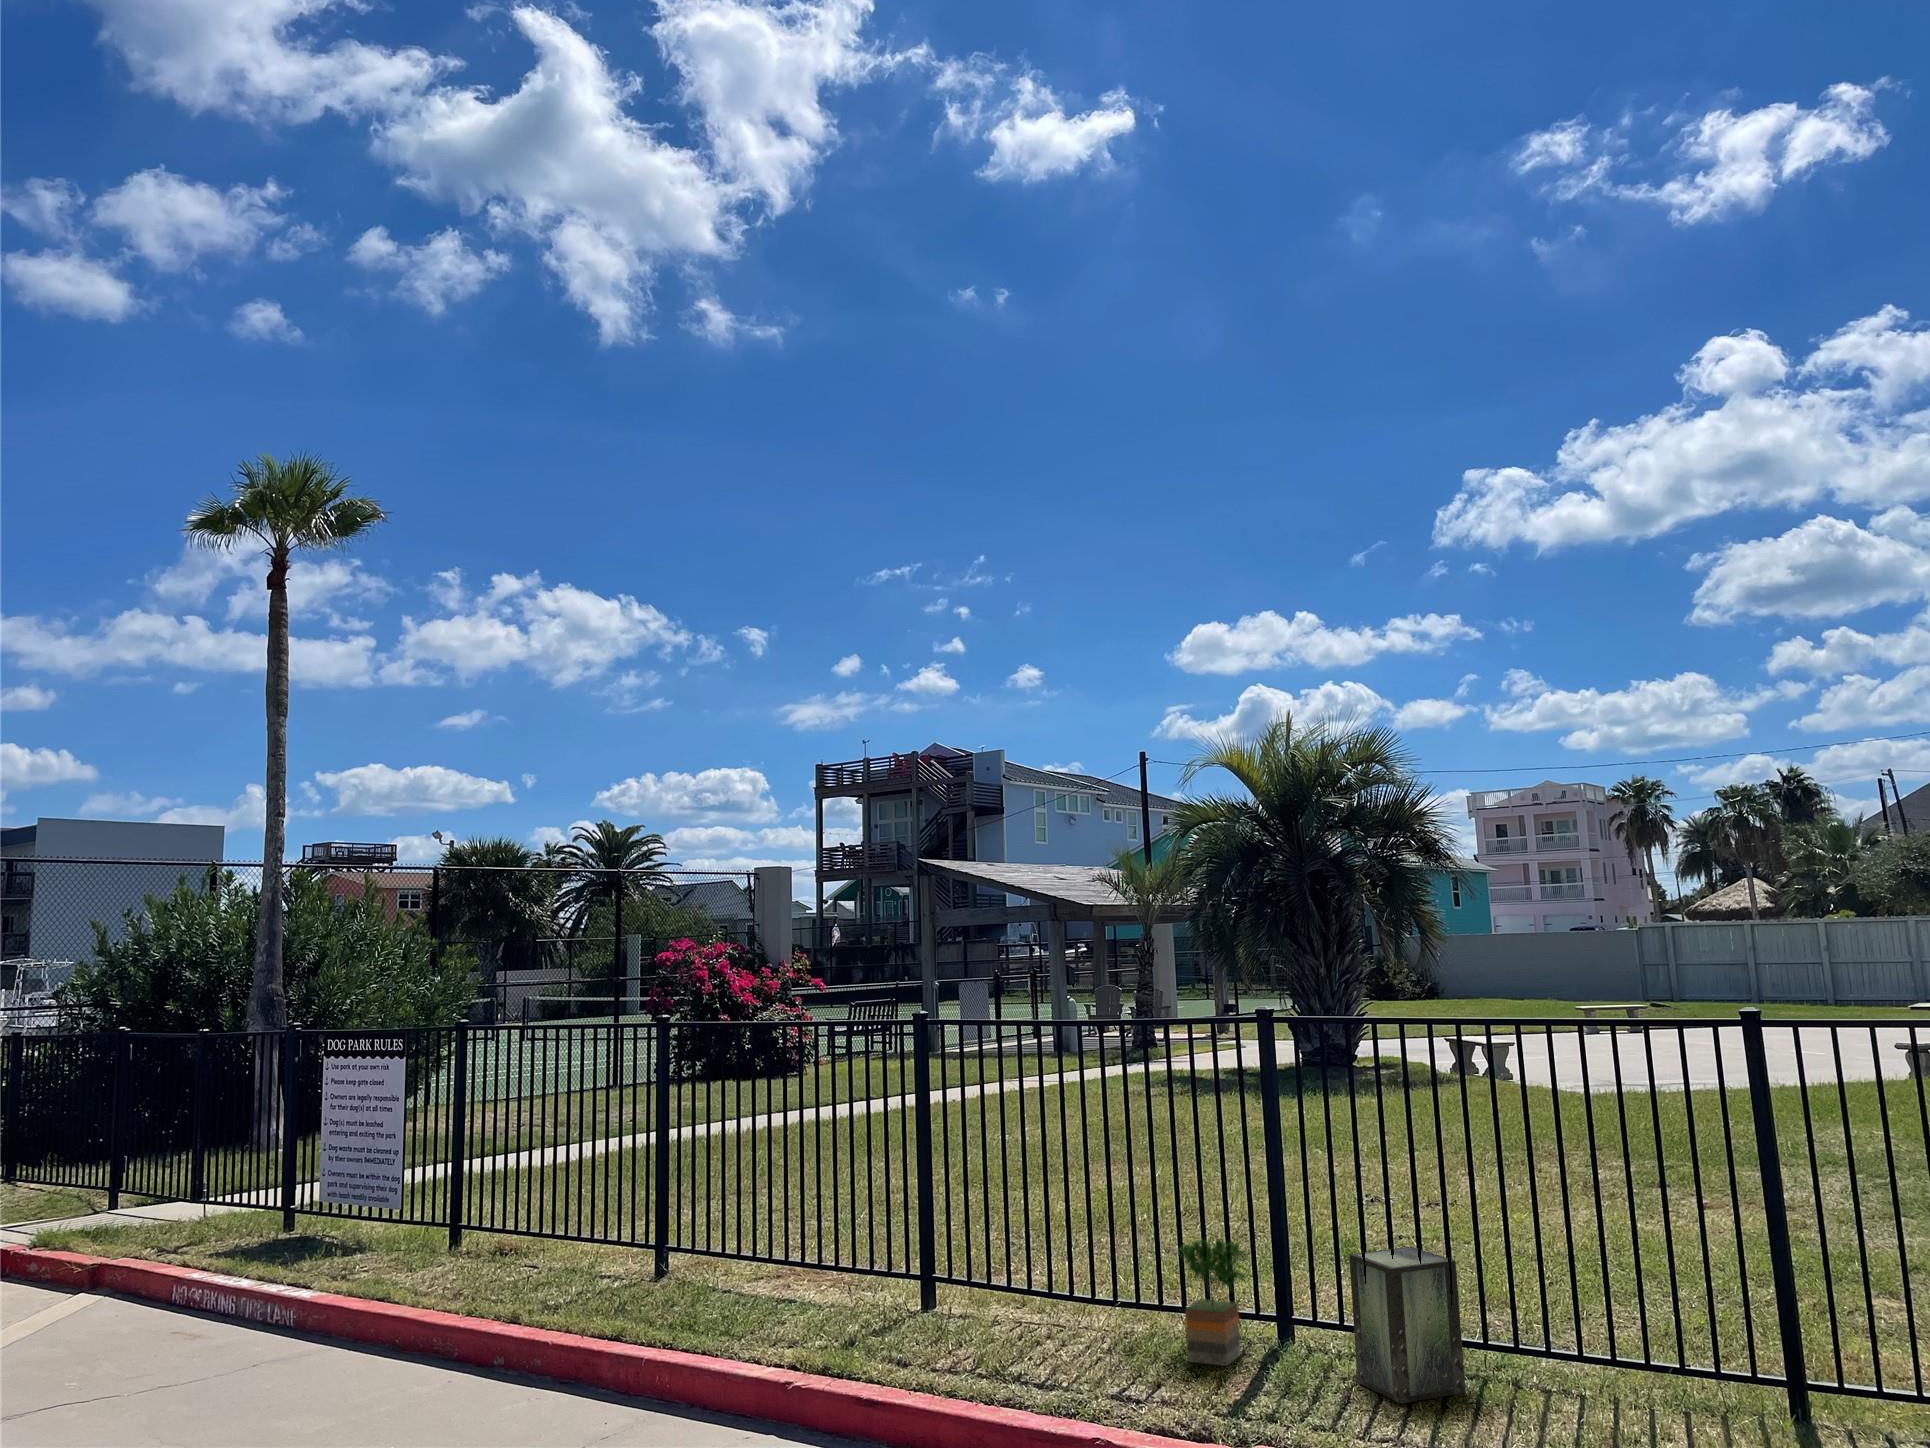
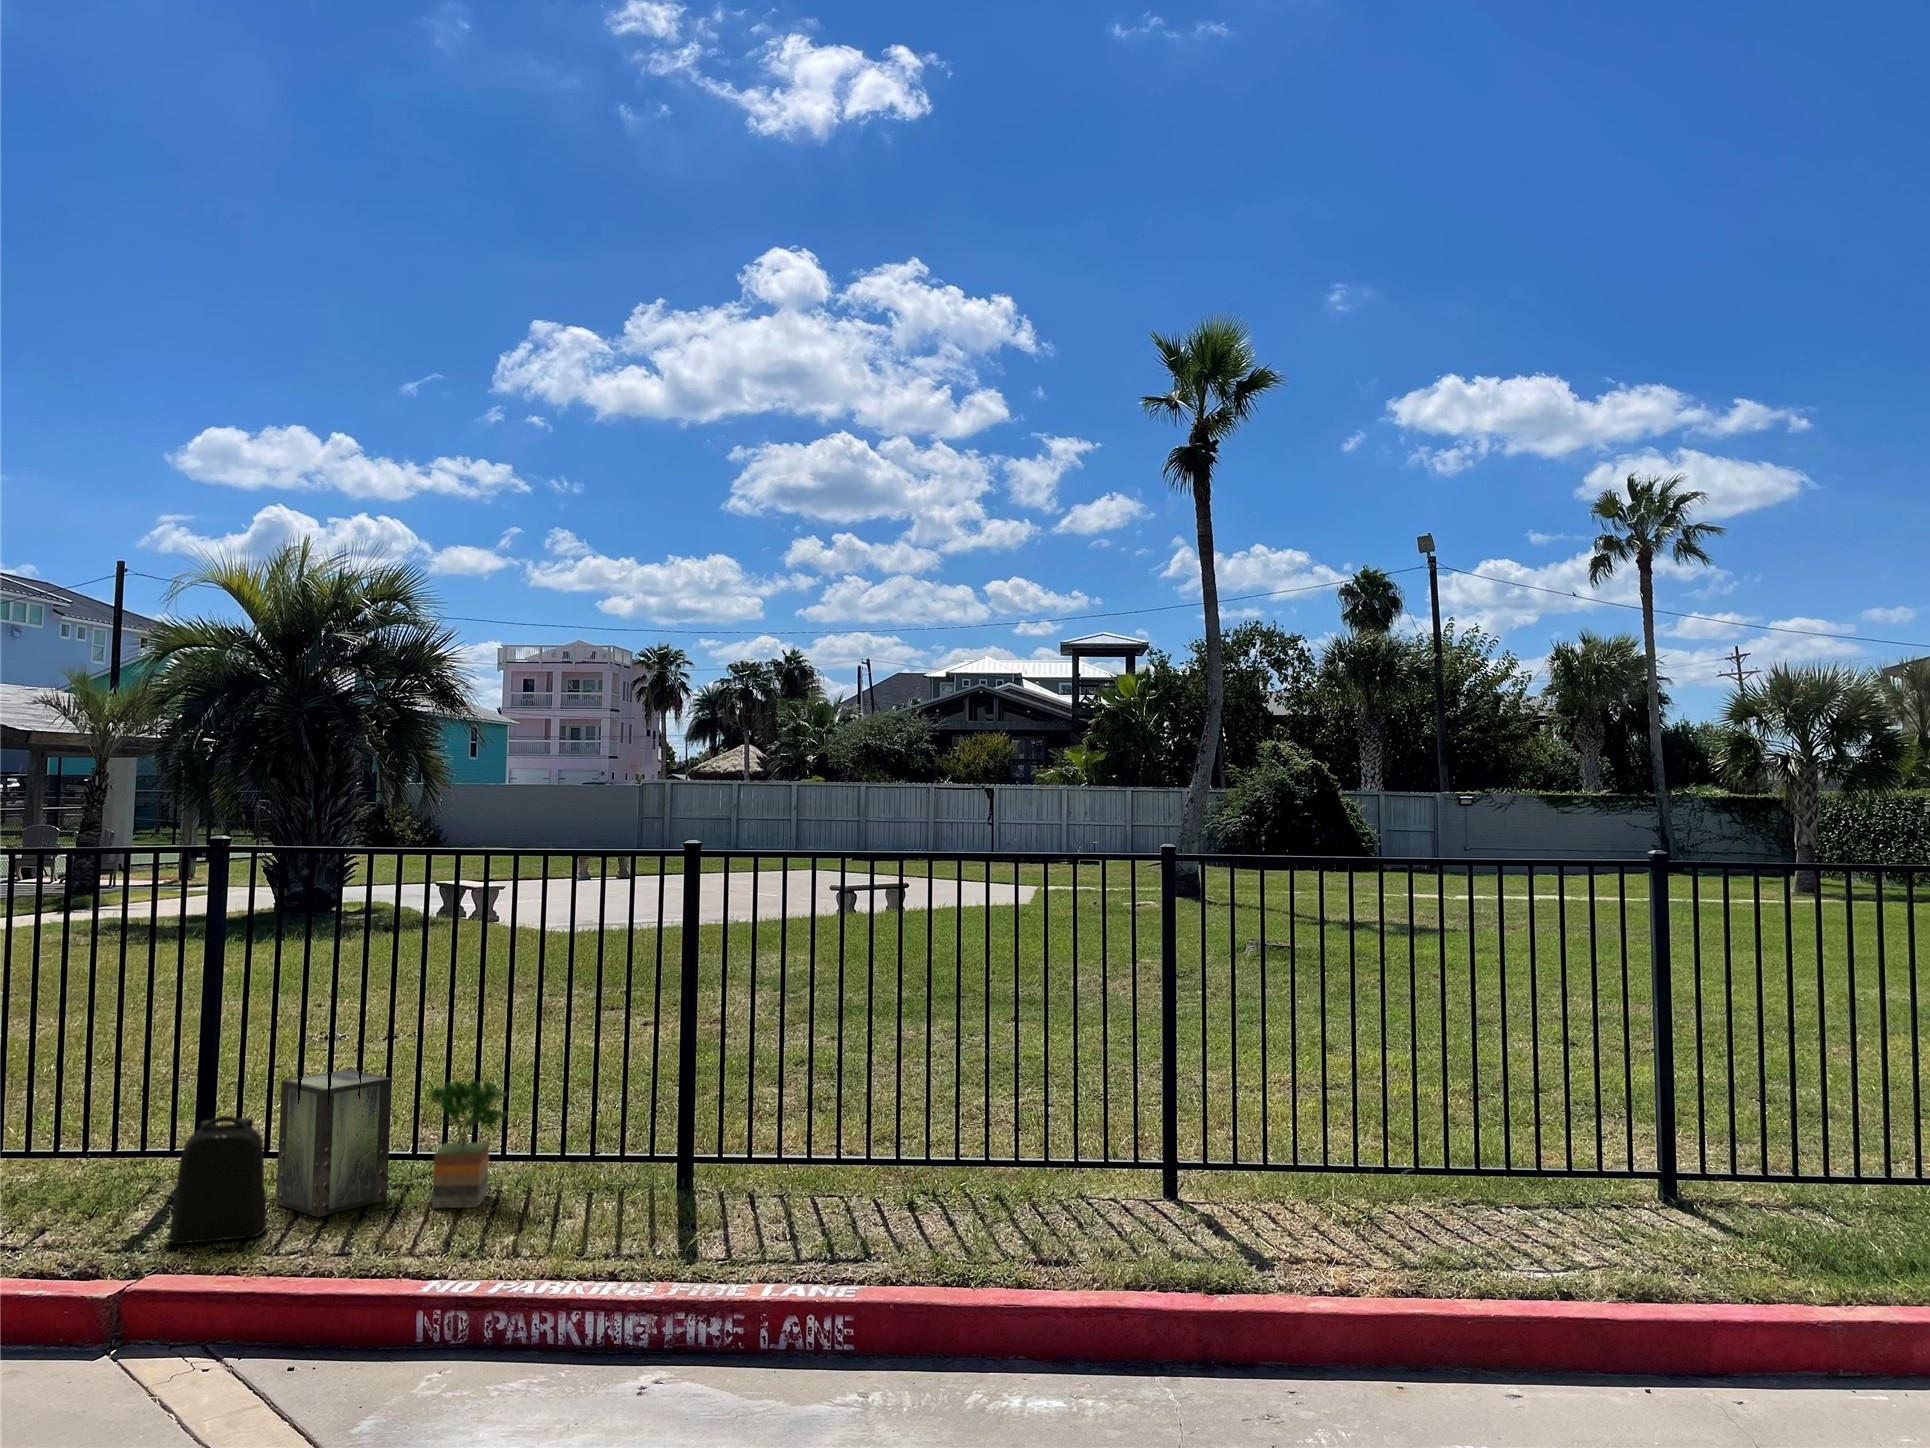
potted tree: present [1180,1240,1248,1366] -> present [429,1080,506,1208]
backpack: none [1266,1288,1354,1418] -> present [169,1116,267,1244]

